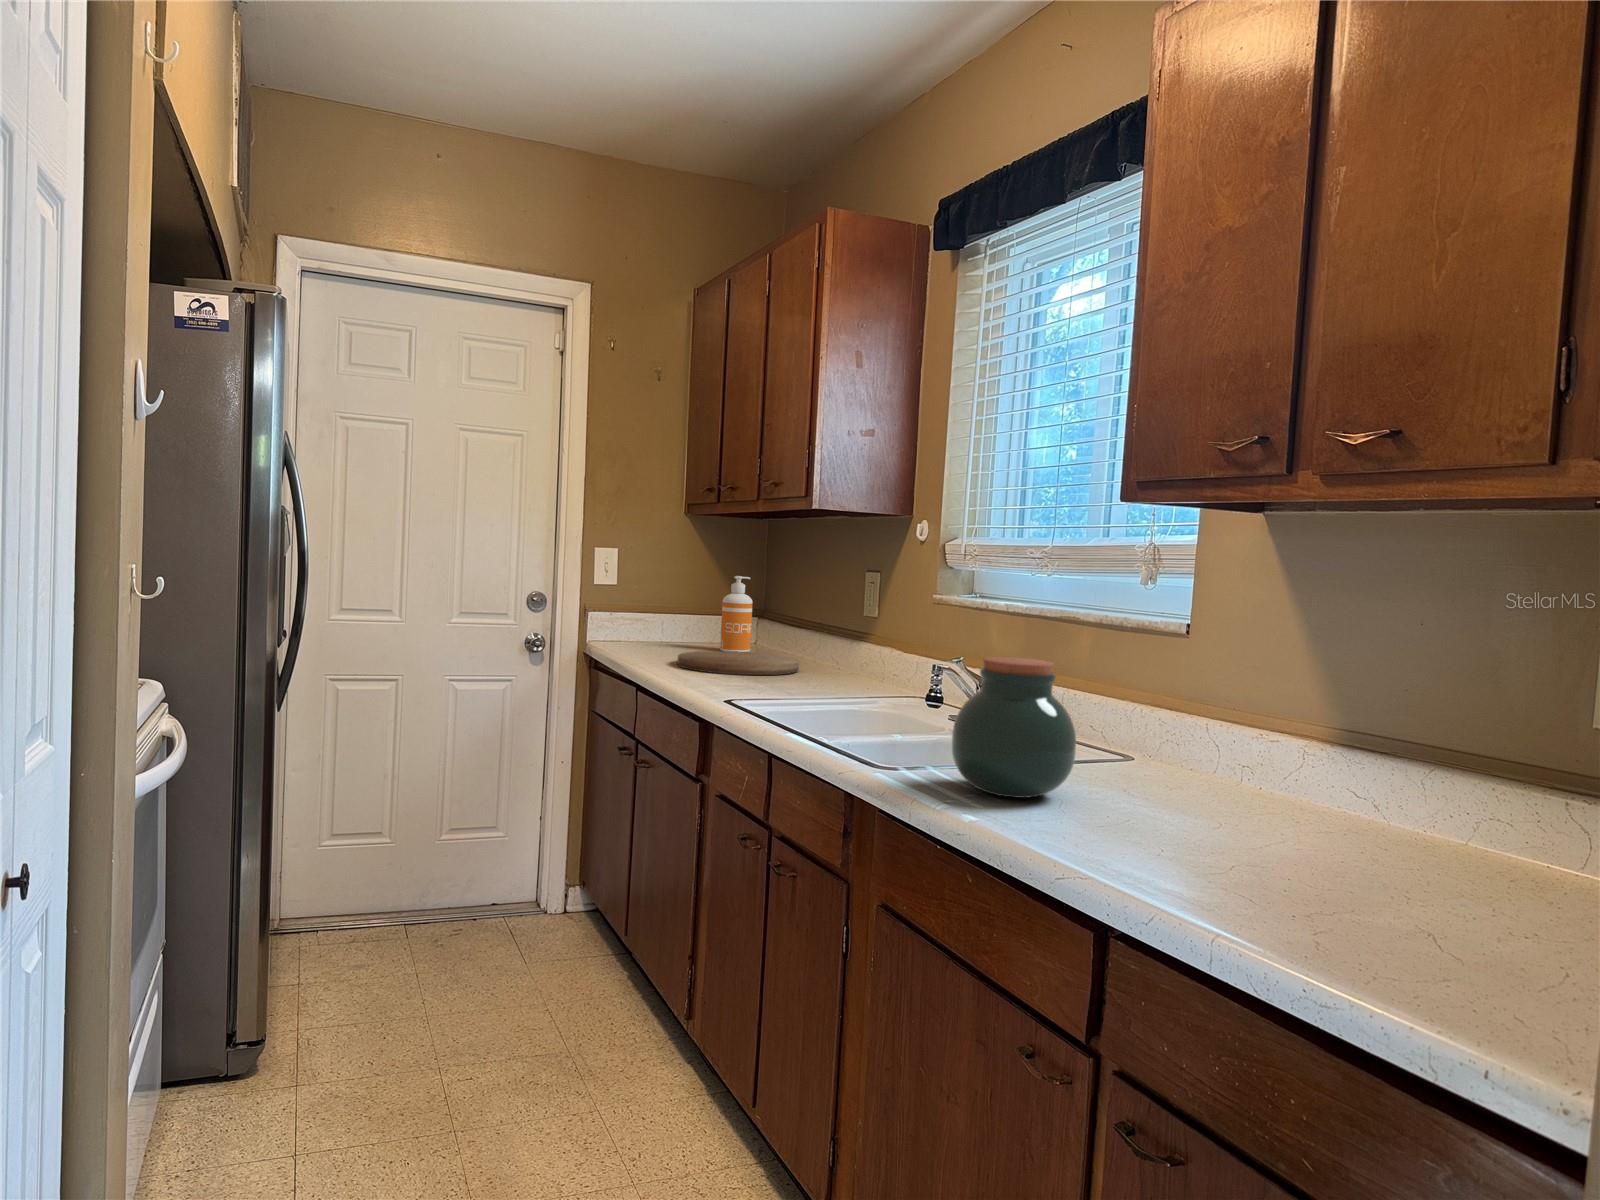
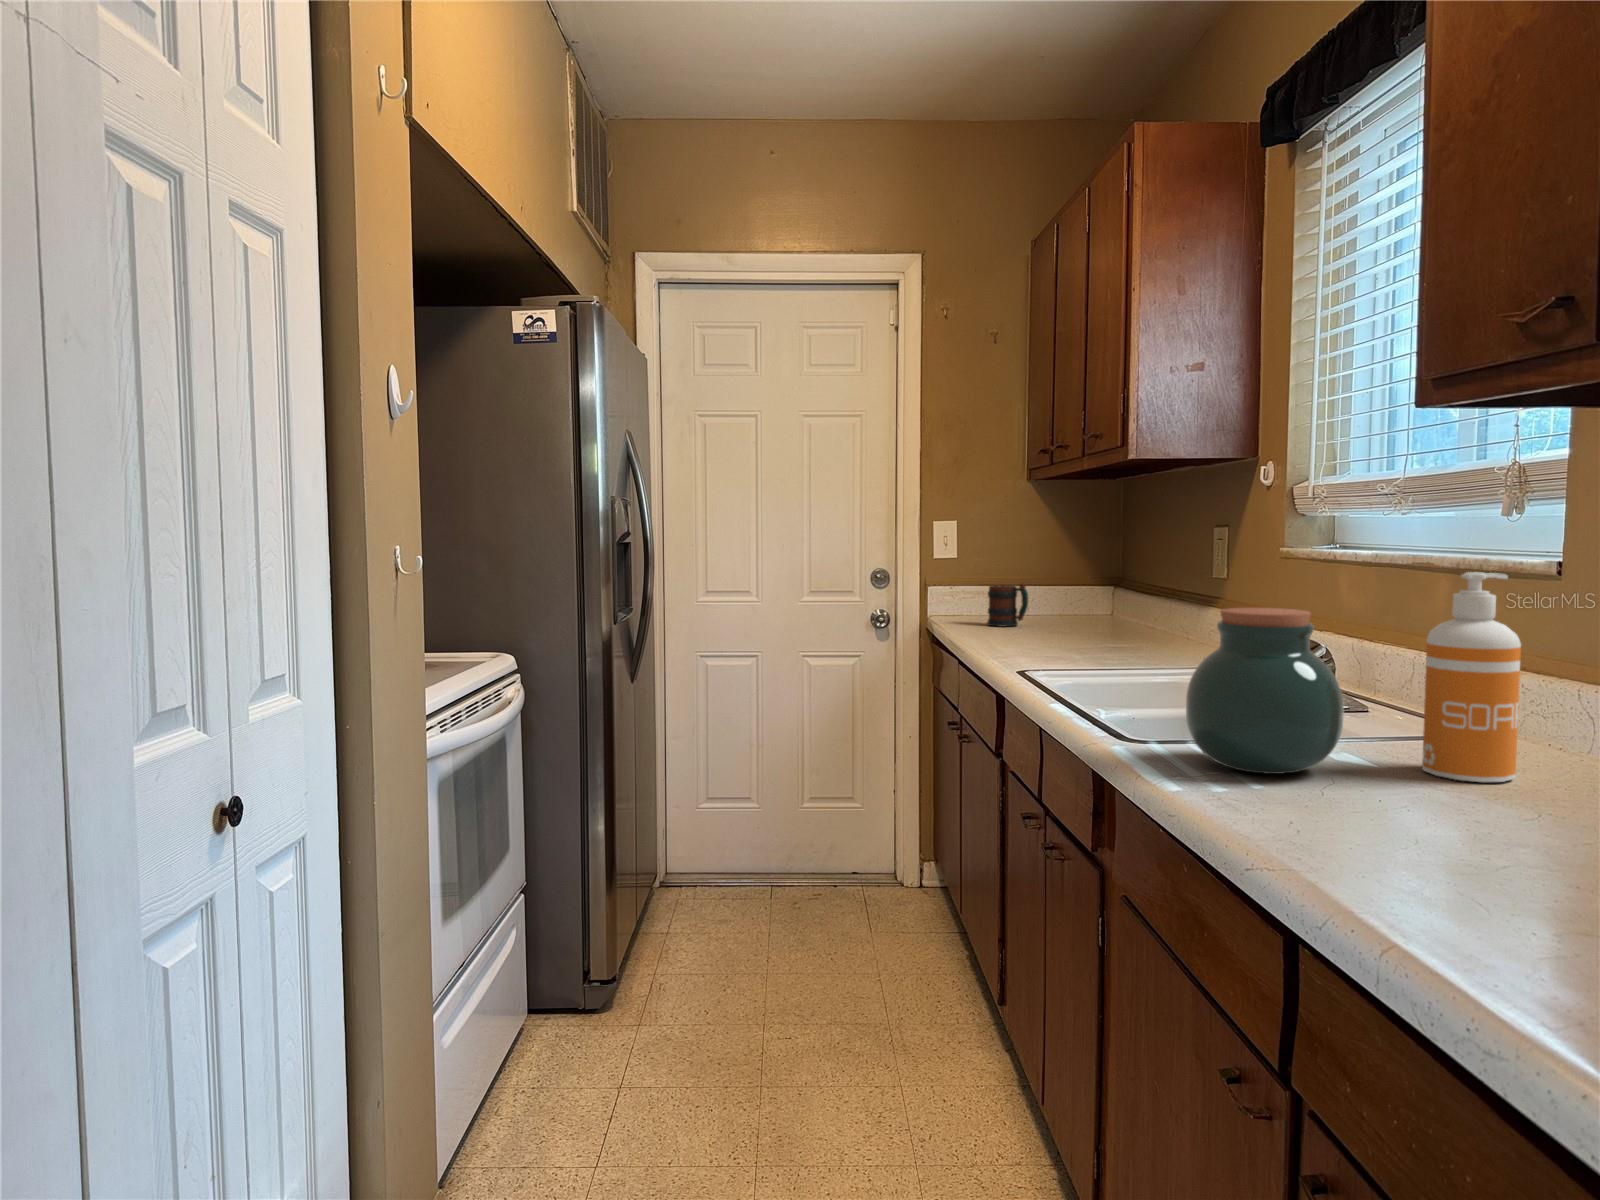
soap dispenser: present [720,576,753,652] -> present [1422,572,1521,782]
mug: none [651,613,692,654] -> present [987,583,1028,626]
cutting board: present [677,651,799,675] -> none [1002,622,1138,646]

